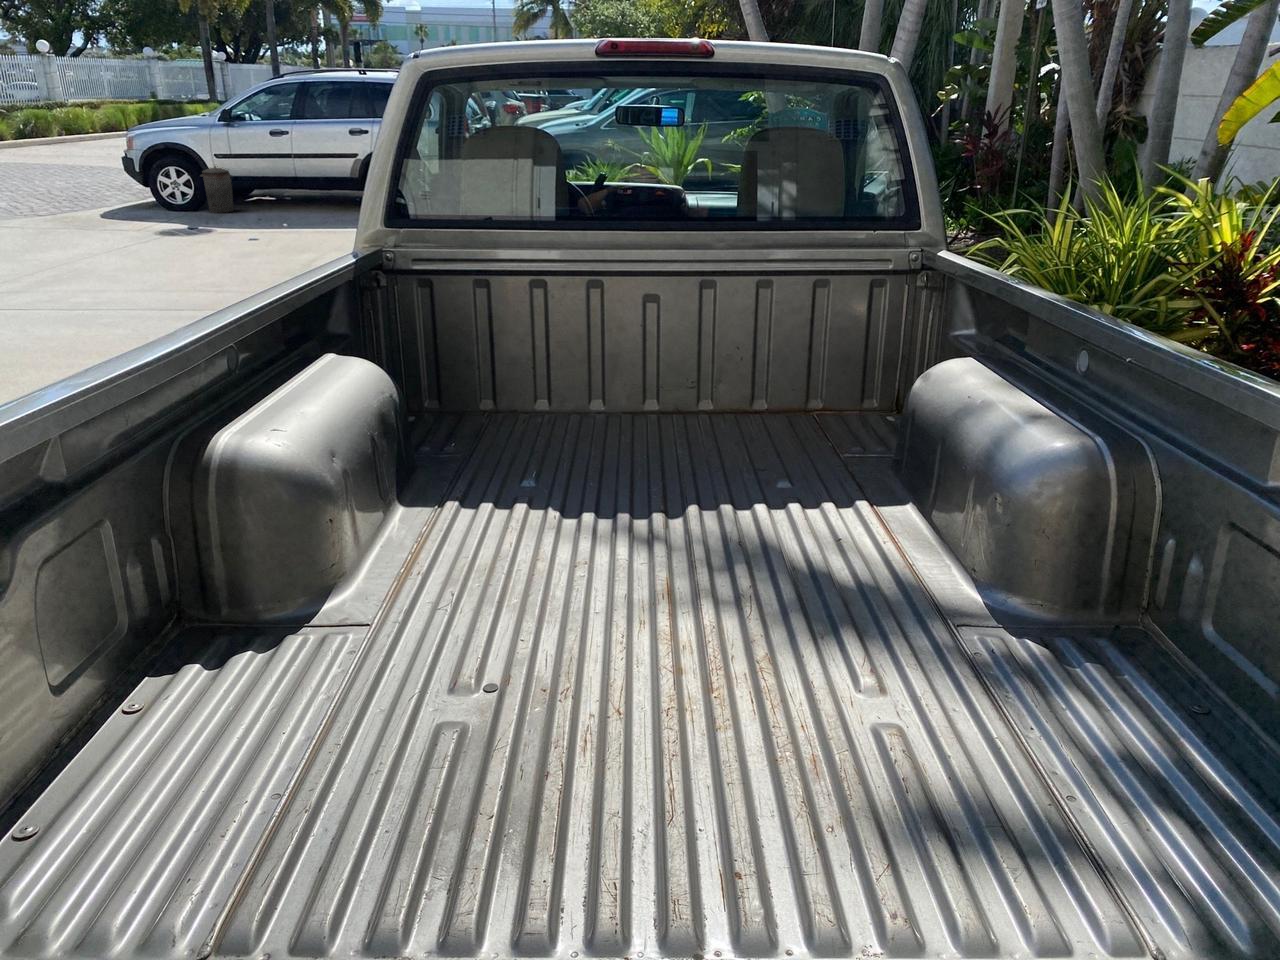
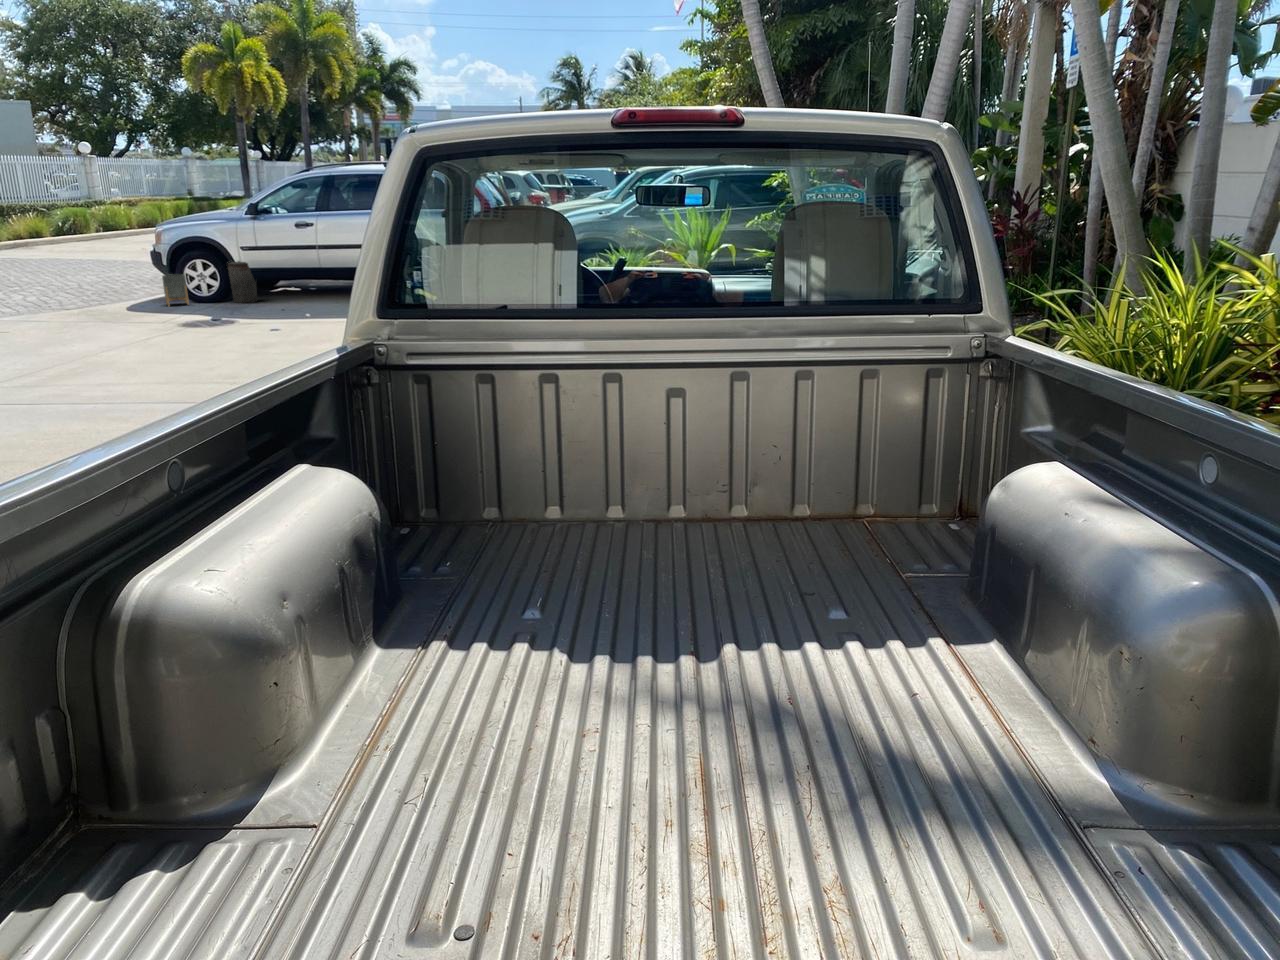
planter: none [136,182,164,216] -> present [162,274,189,306]

